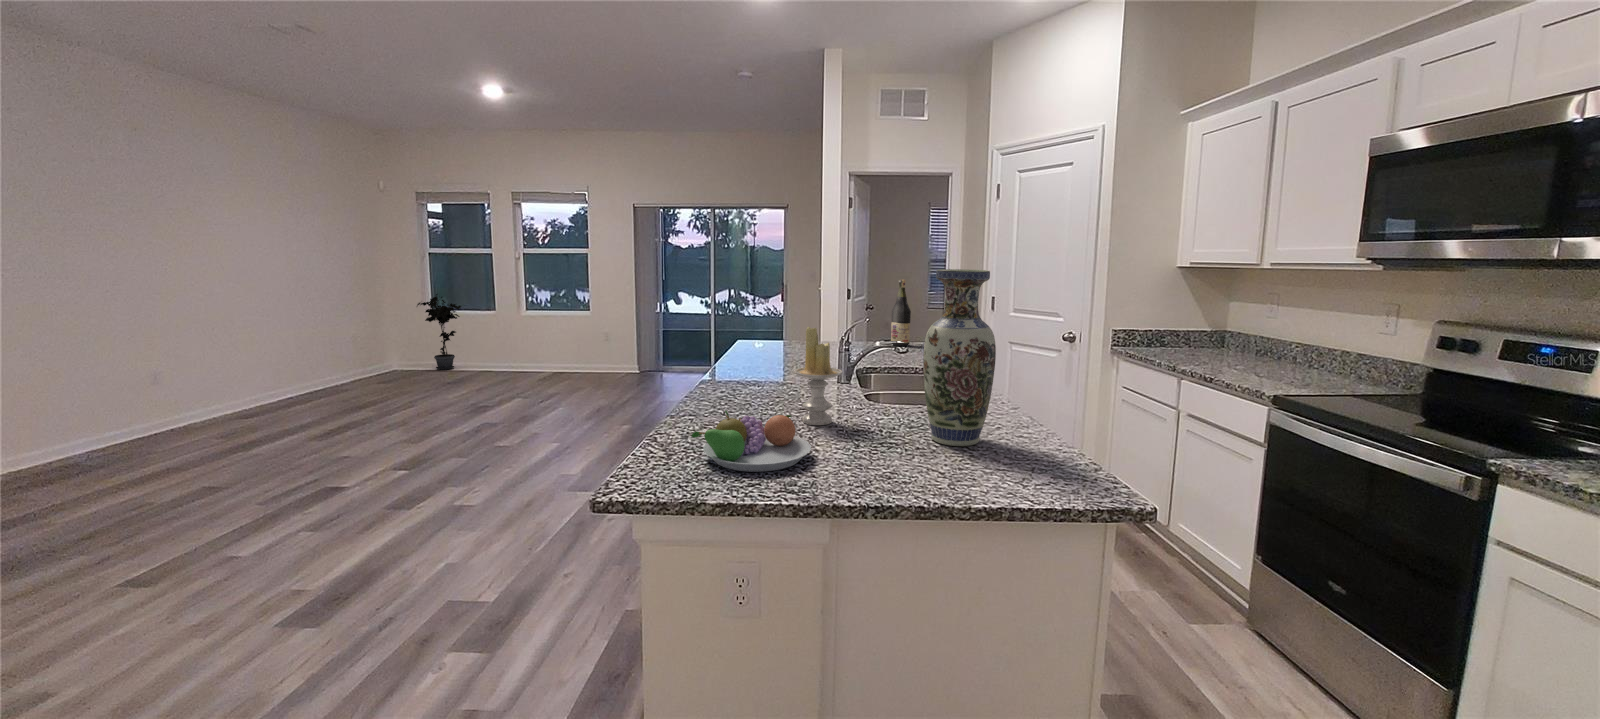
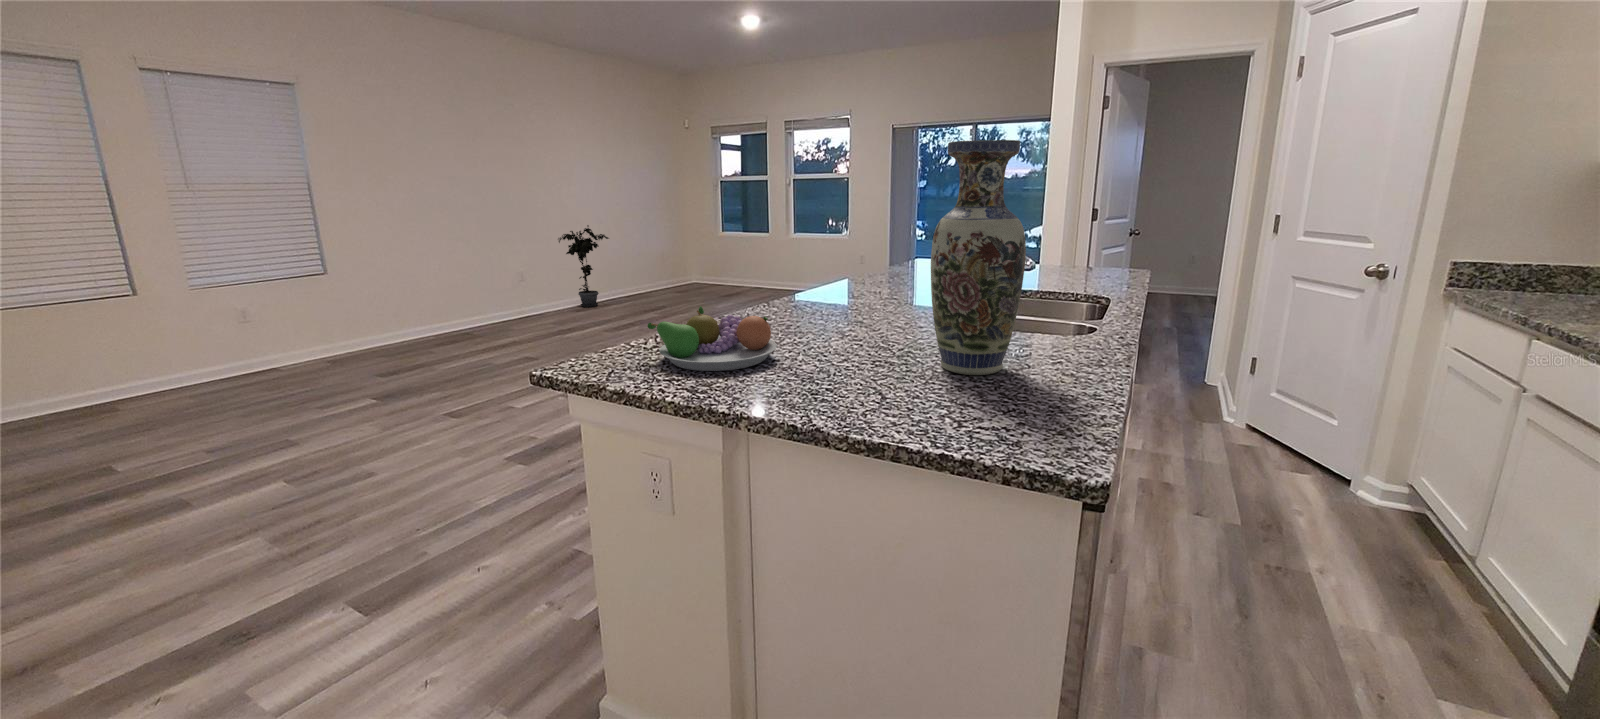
wine bottle: present [891,280,911,346] -> none [1092,190,1122,273]
potted plant: present [417,294,461,370] -> present [558,225,609,307]
candle: present [794,327,843,425] -> none [820,224,877,338]

